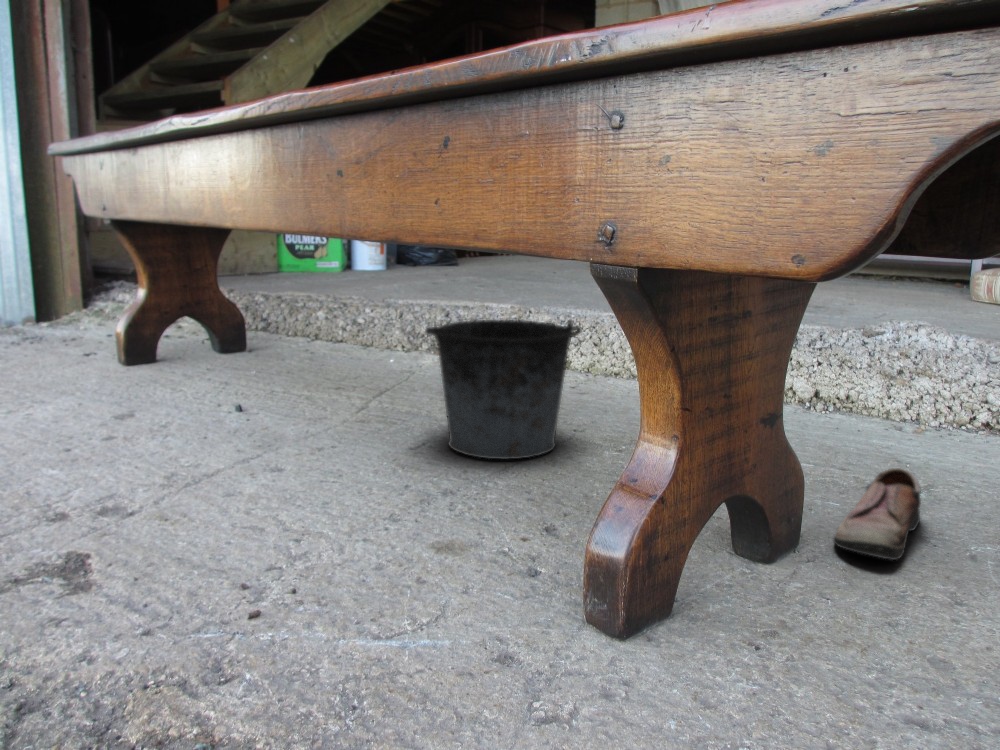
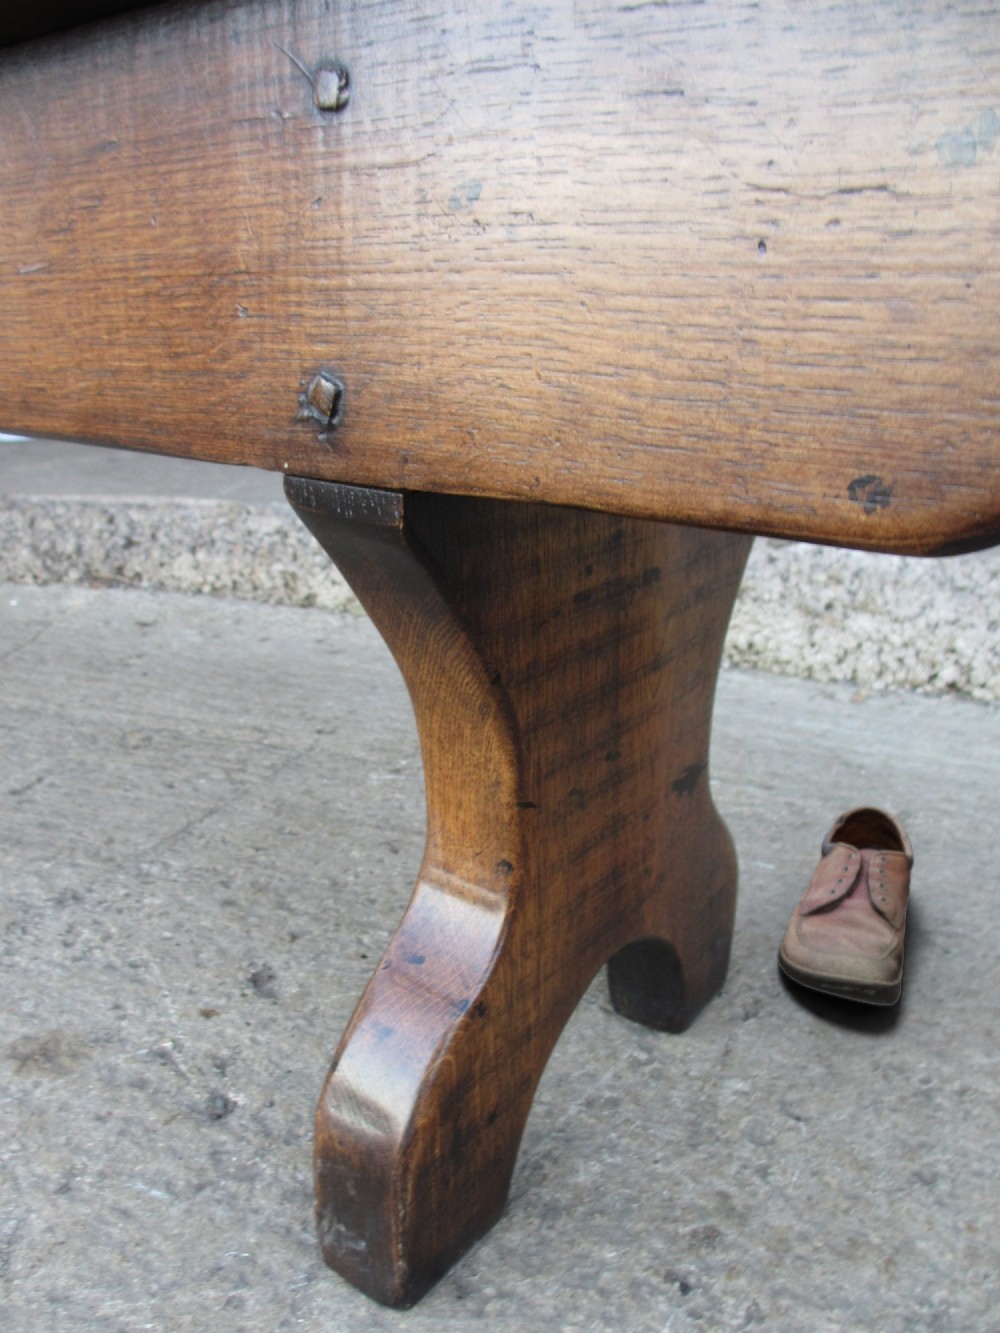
bucket: present [426,320,582,459] -> none [25,545,319,805]

